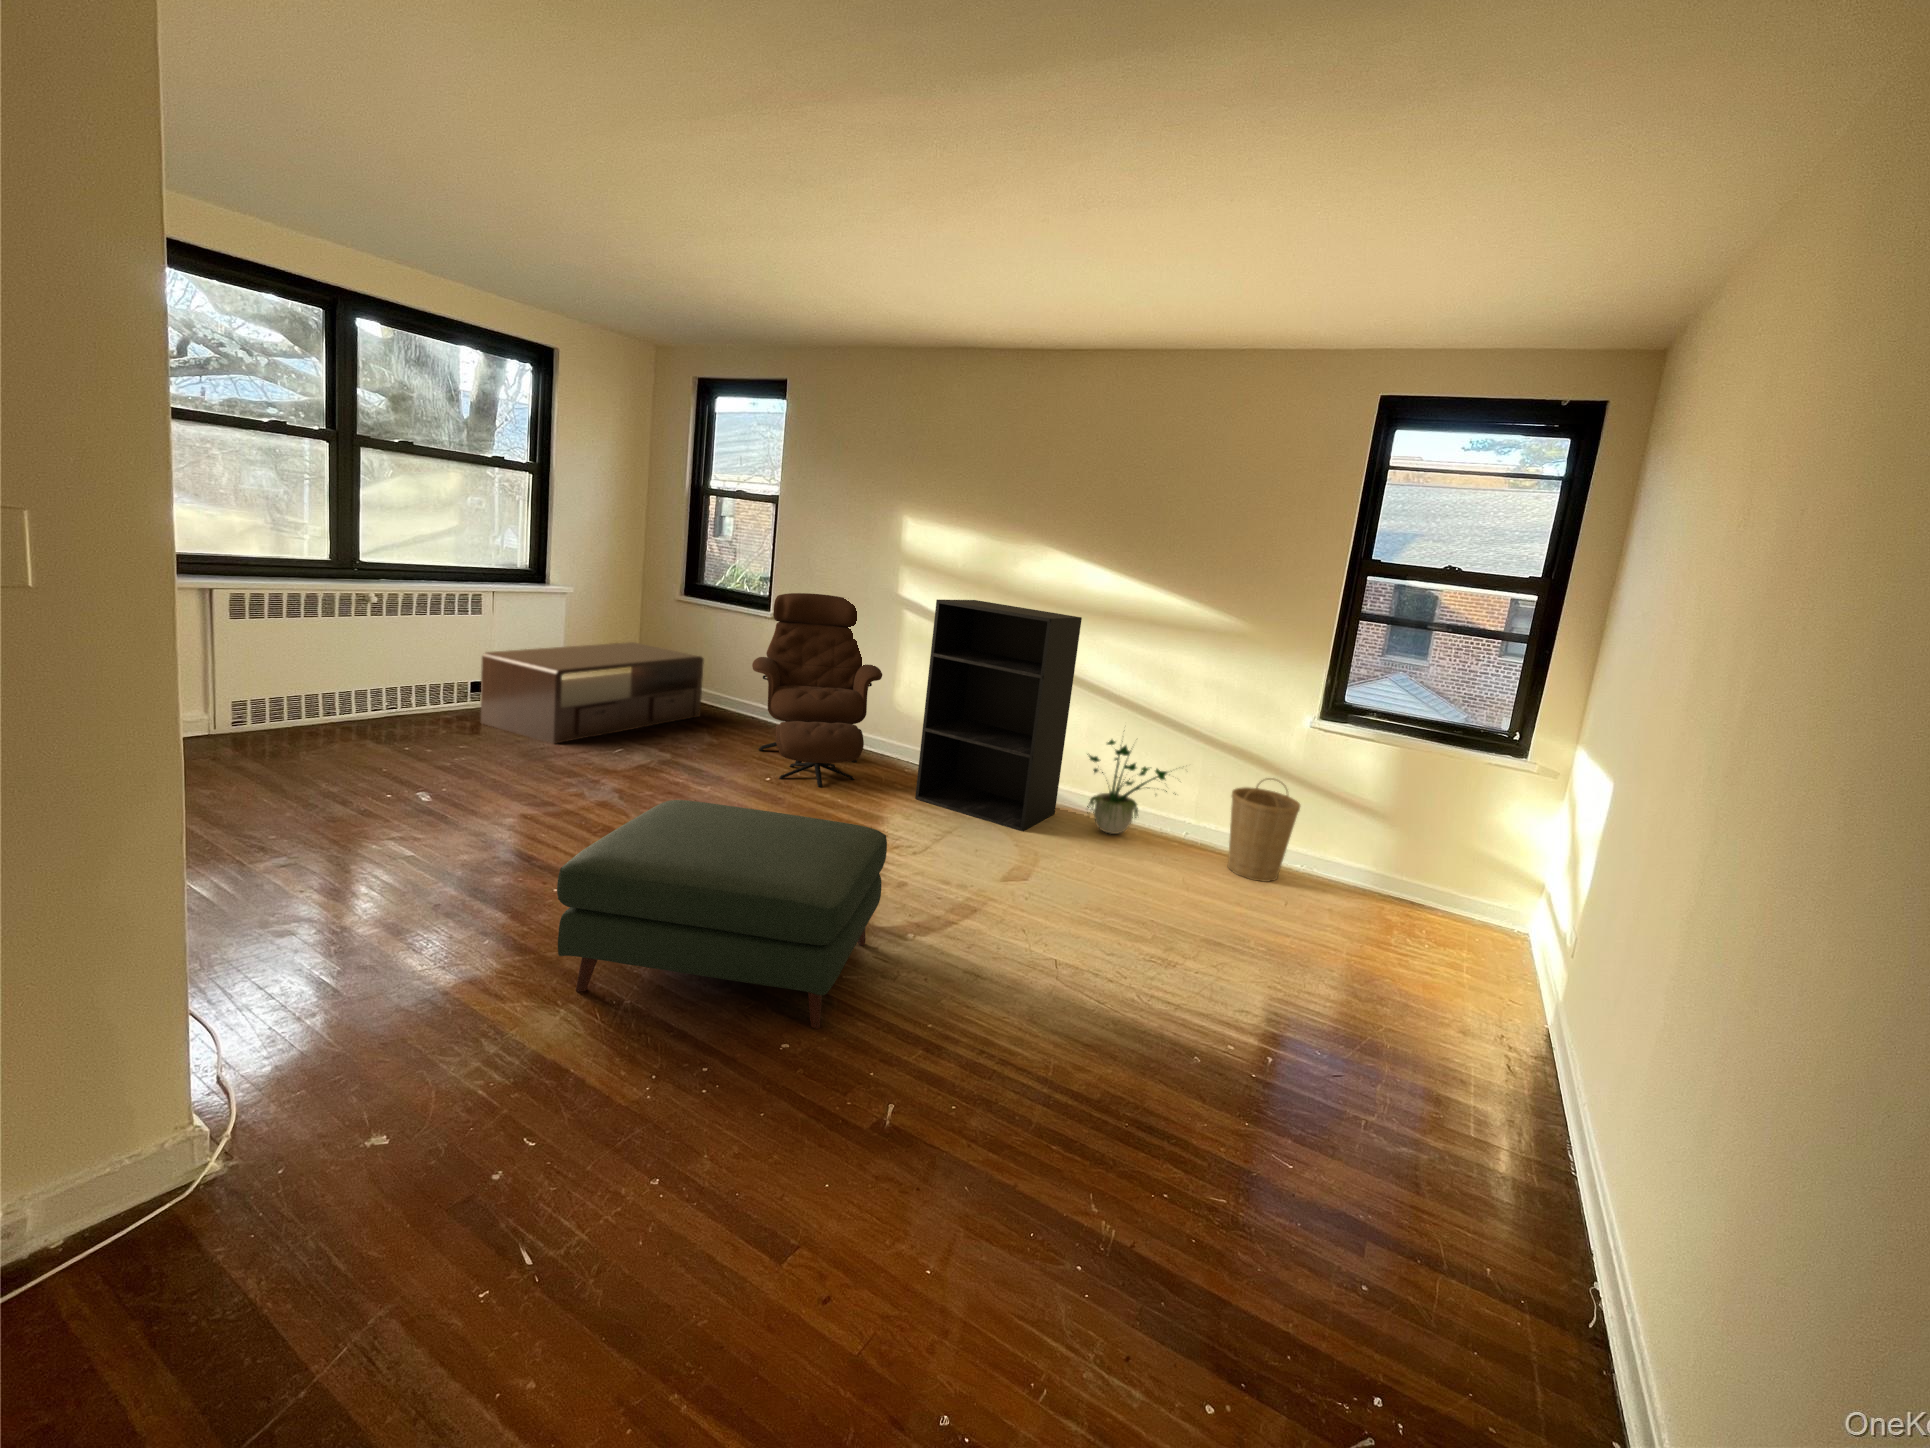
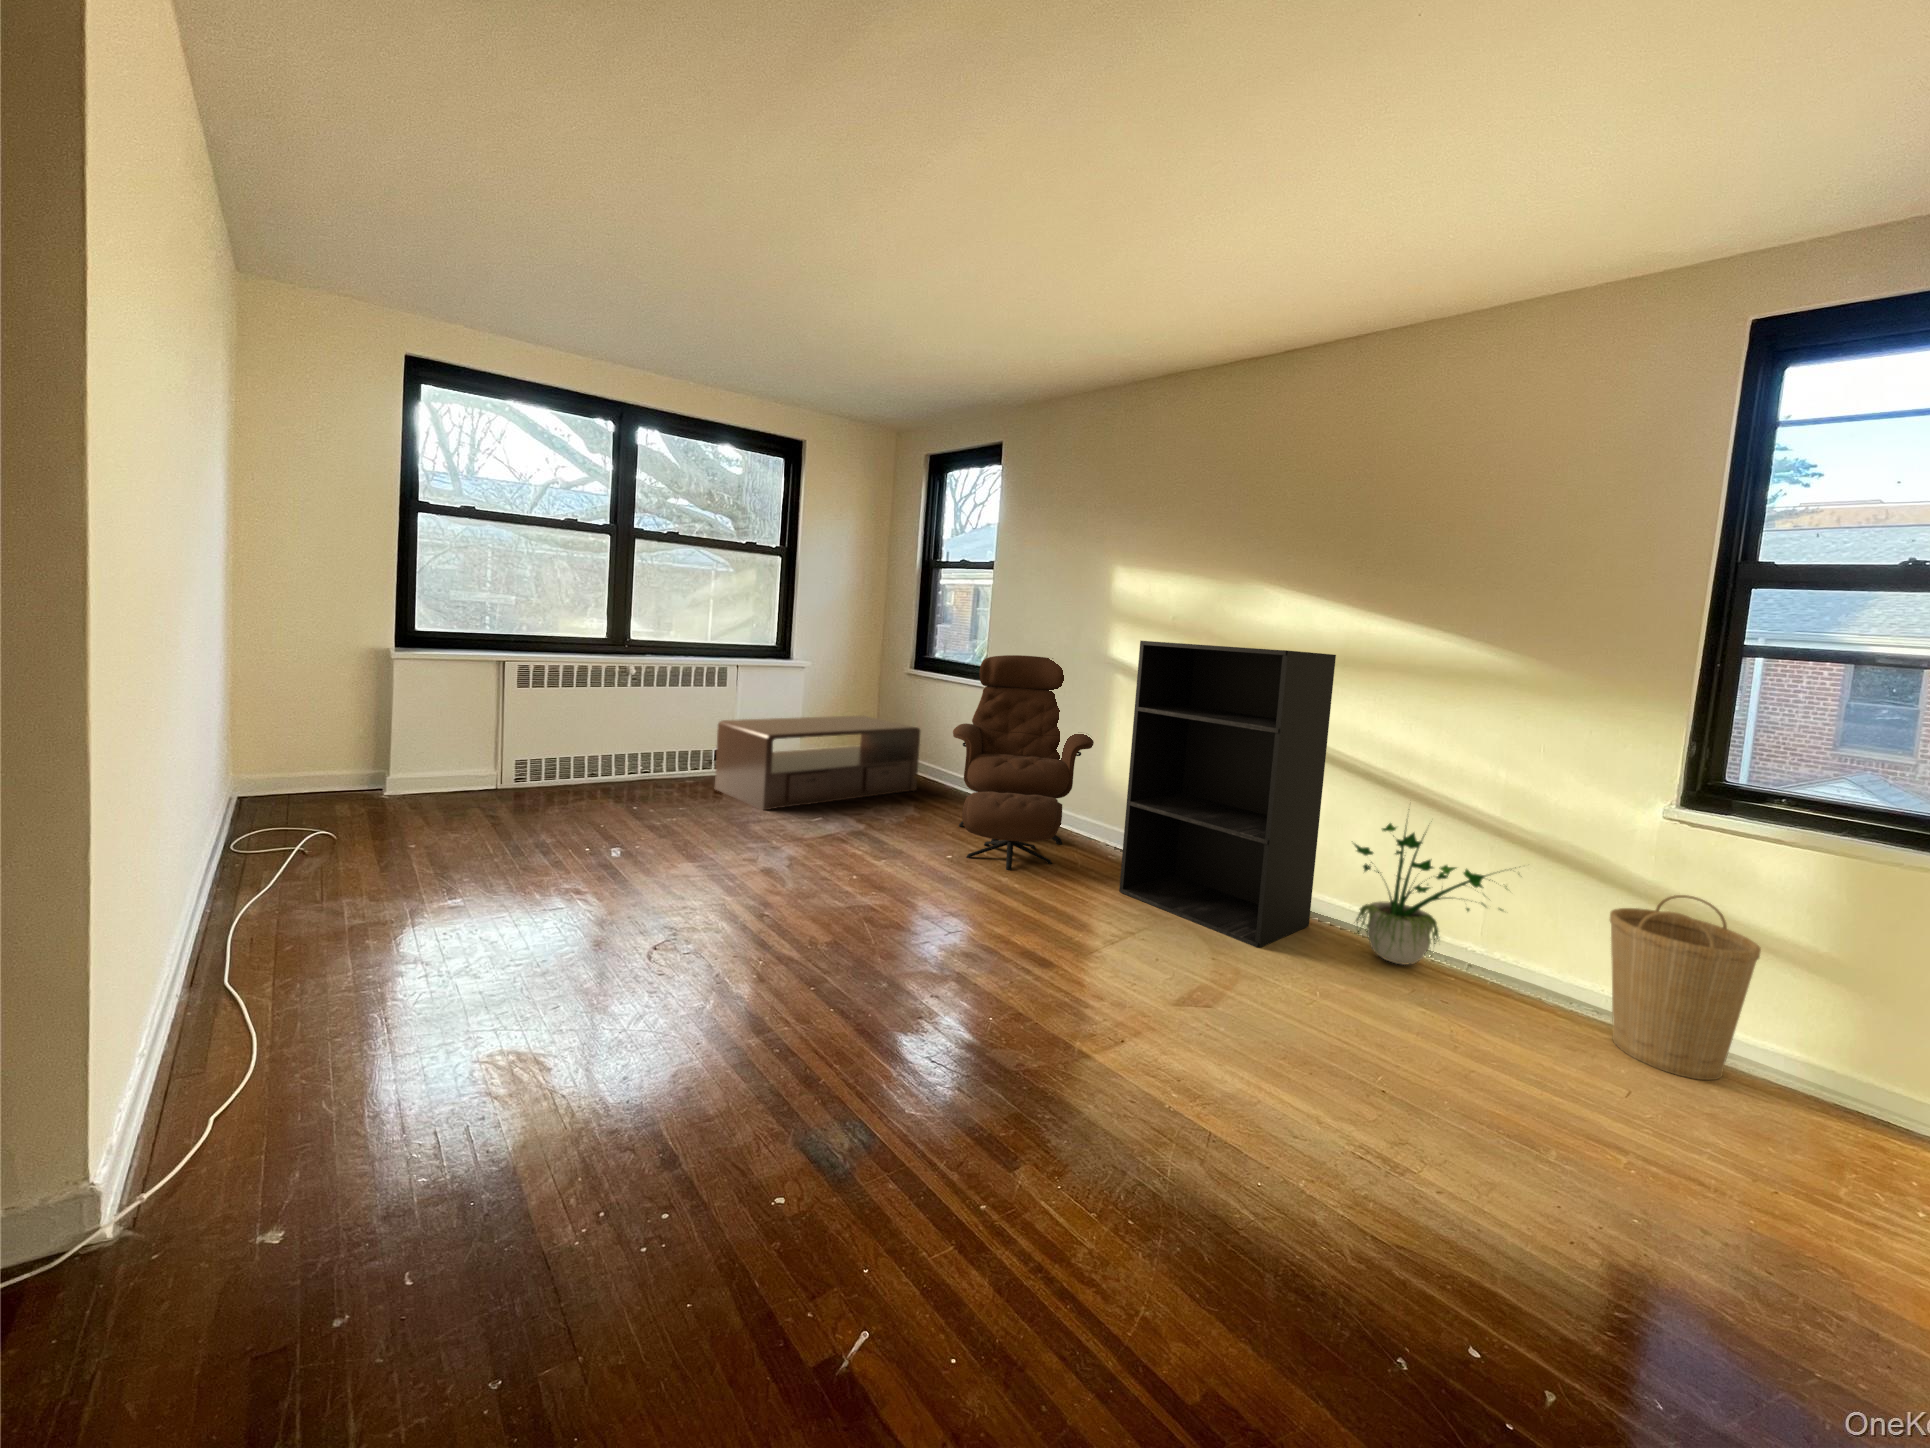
ottoman: present [557,800,887,1029] -> none [532,866,1009,1273]

